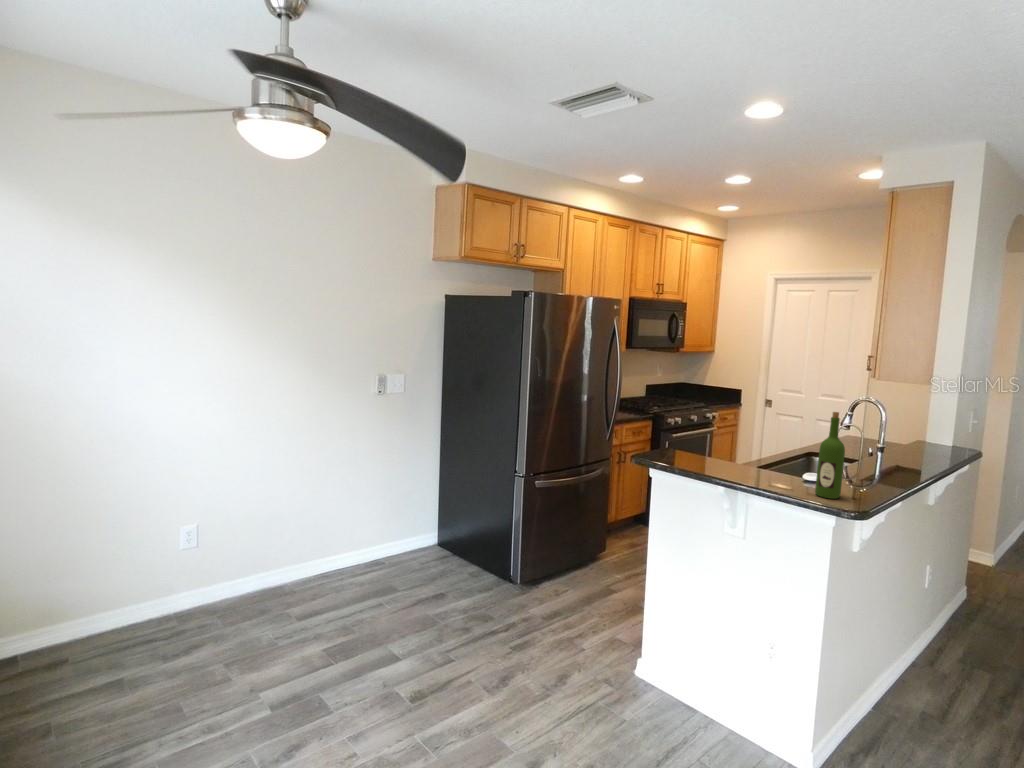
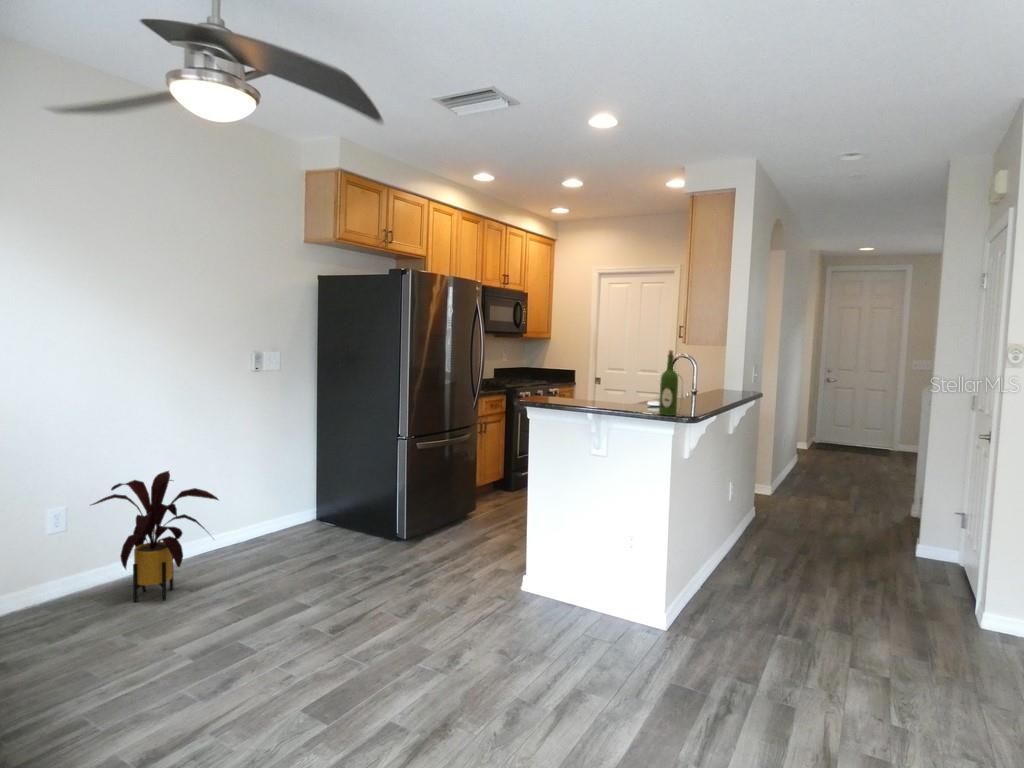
house plant: none [205,497,321,630] -> present [91,471,218,602]

